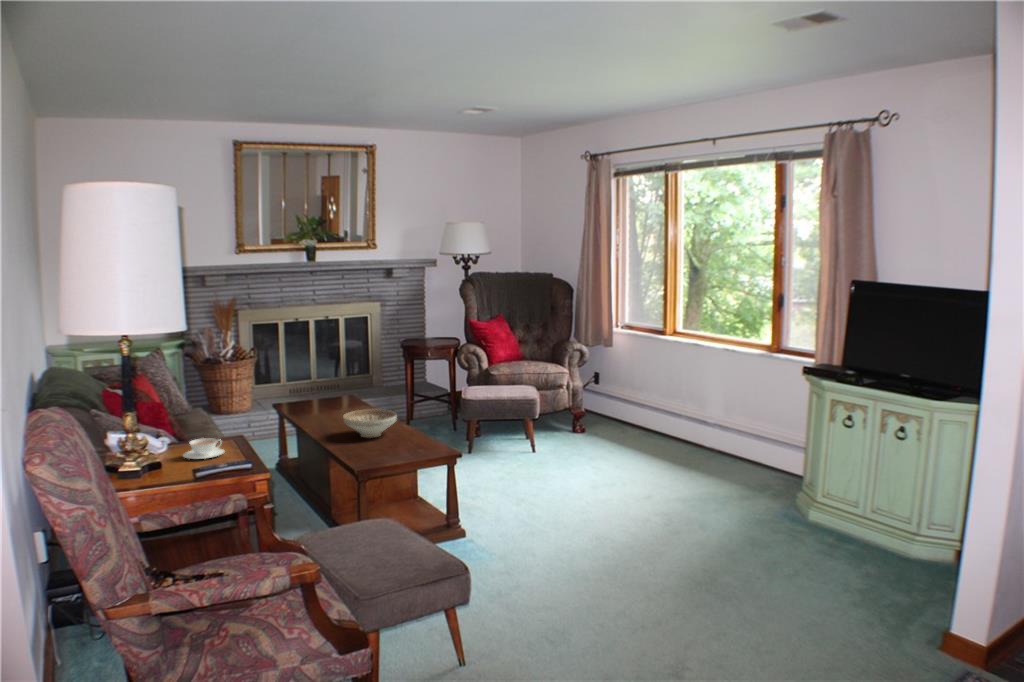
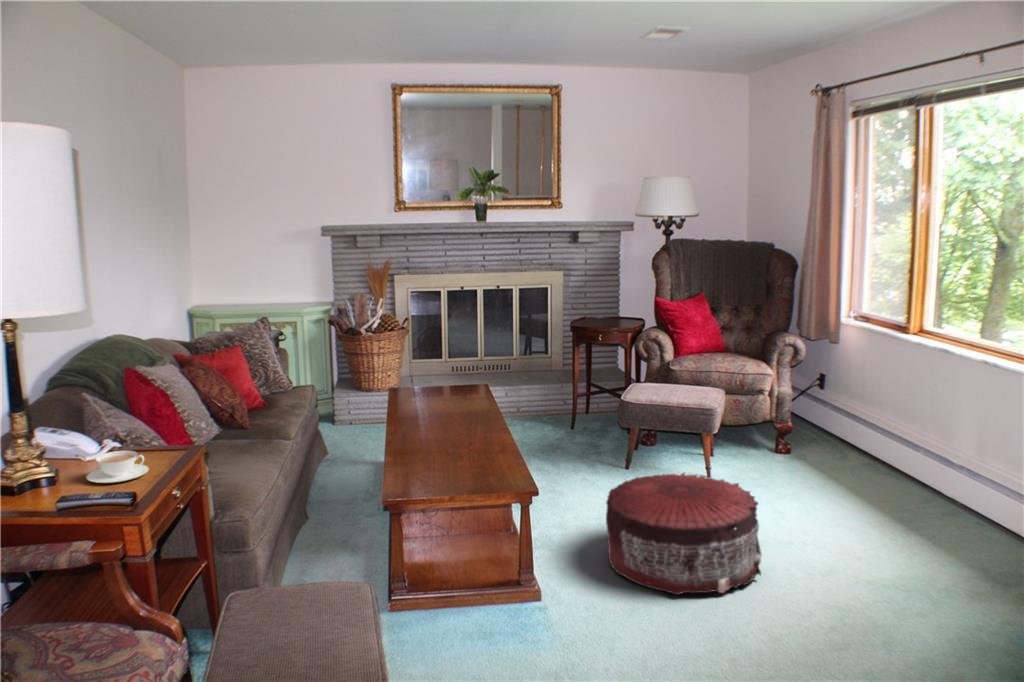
decorative bowl: present [343,409,397,438] -> none [420,410,490,449]
pouf: none [484,440,595,516] -> present [606,473,761,594]

